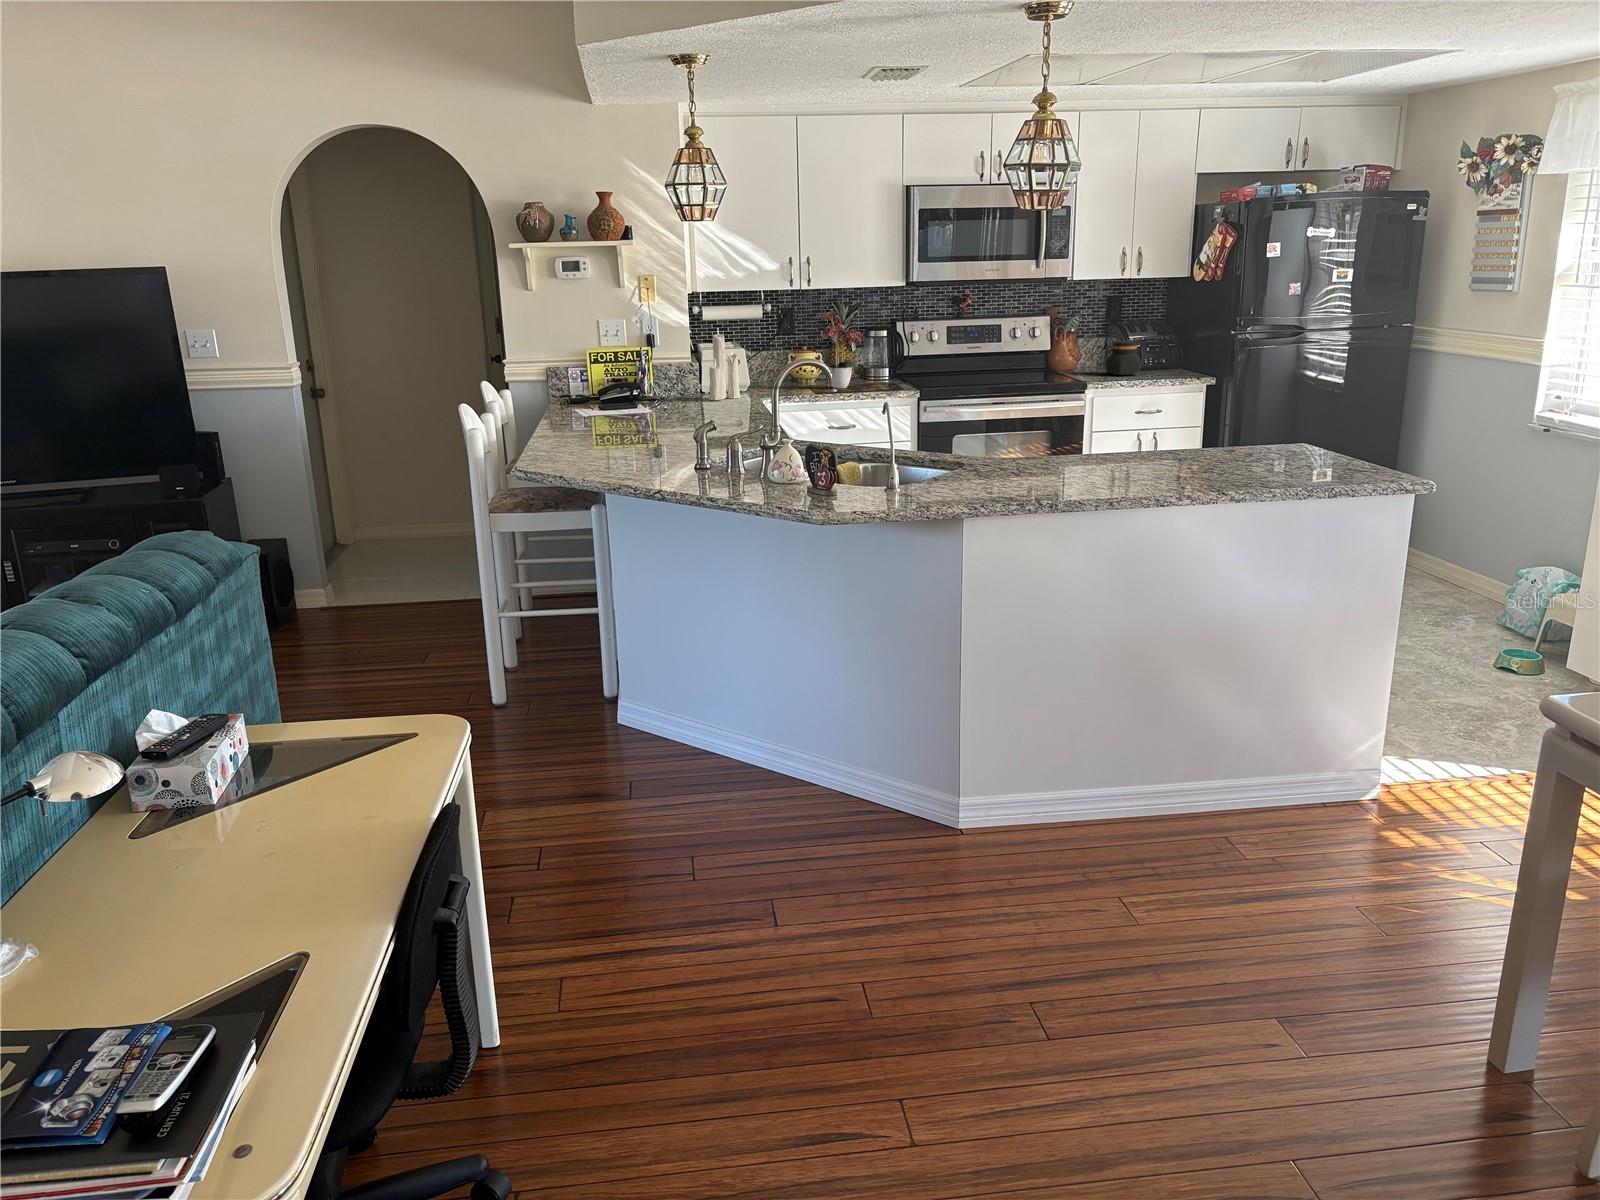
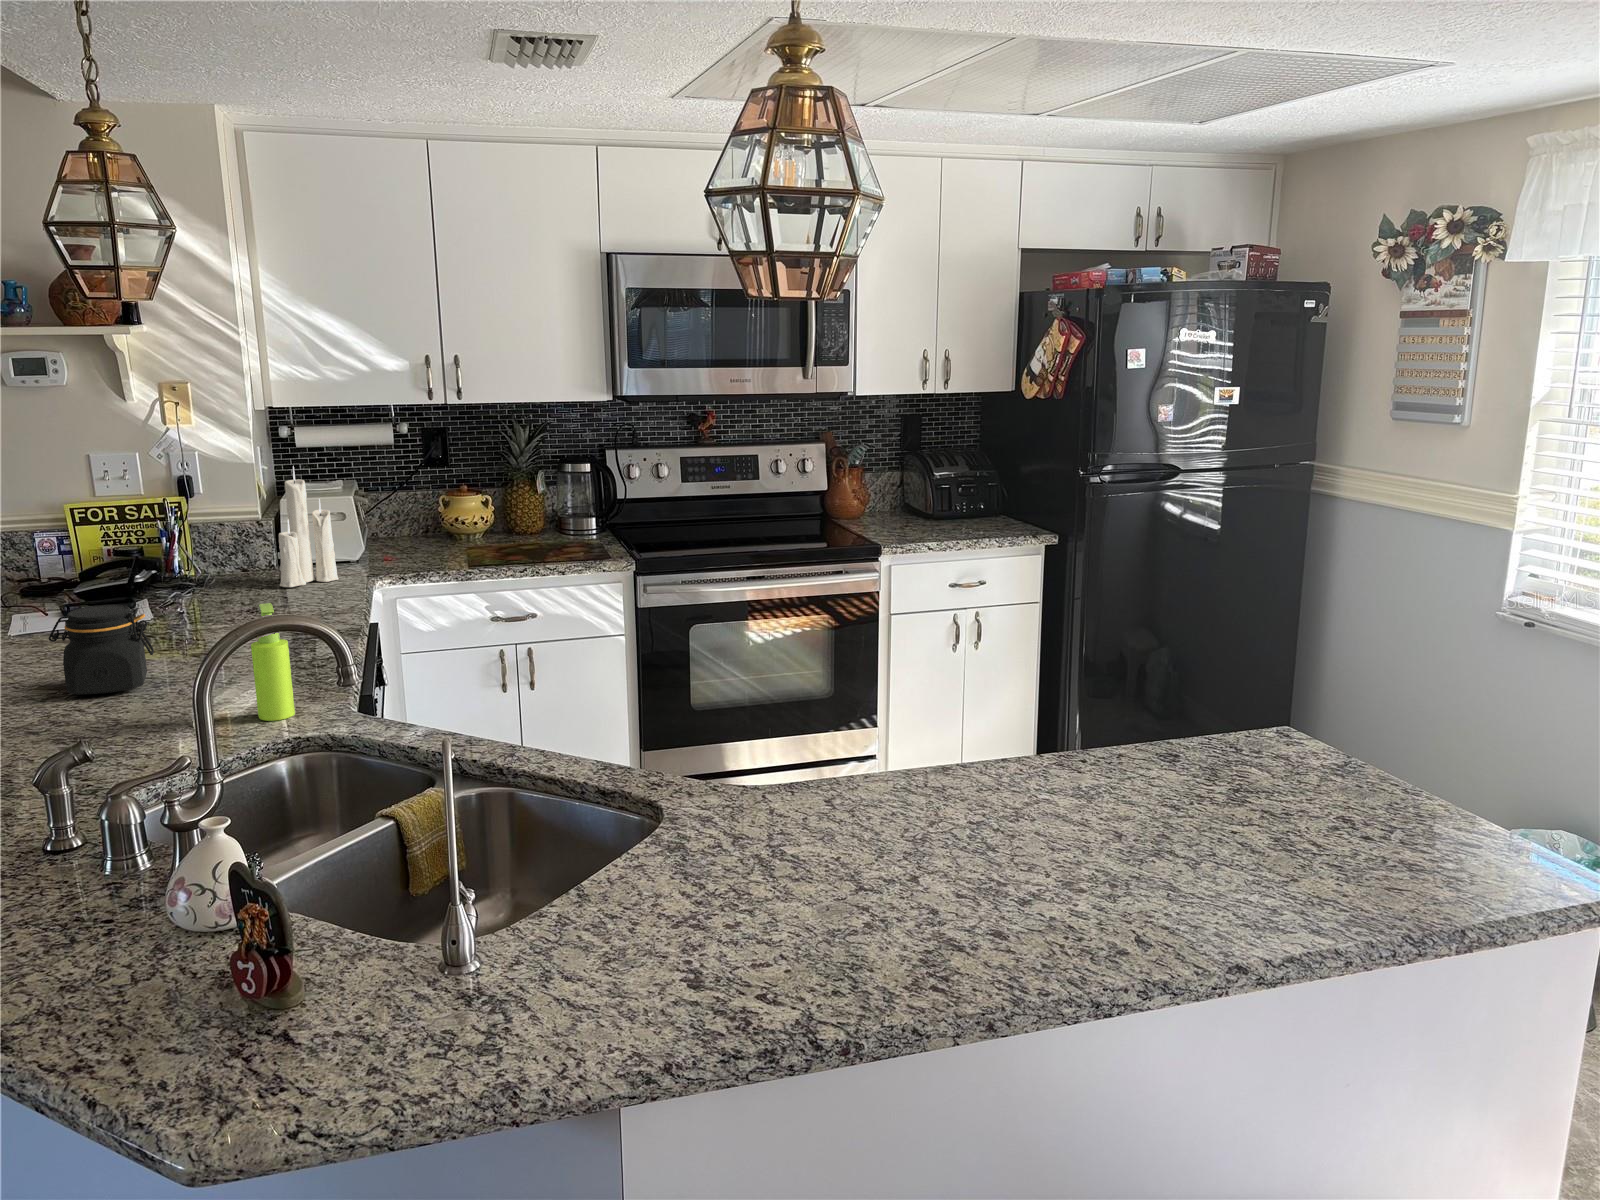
flower arrangement: present [821,311,864,388] -> none [472,434,553,556]
jar: present [1106,340,1141,375] -> present [49,605,154,695]
soap dispenser: none [744,380,763,442] -> present [251,603,295,721]

